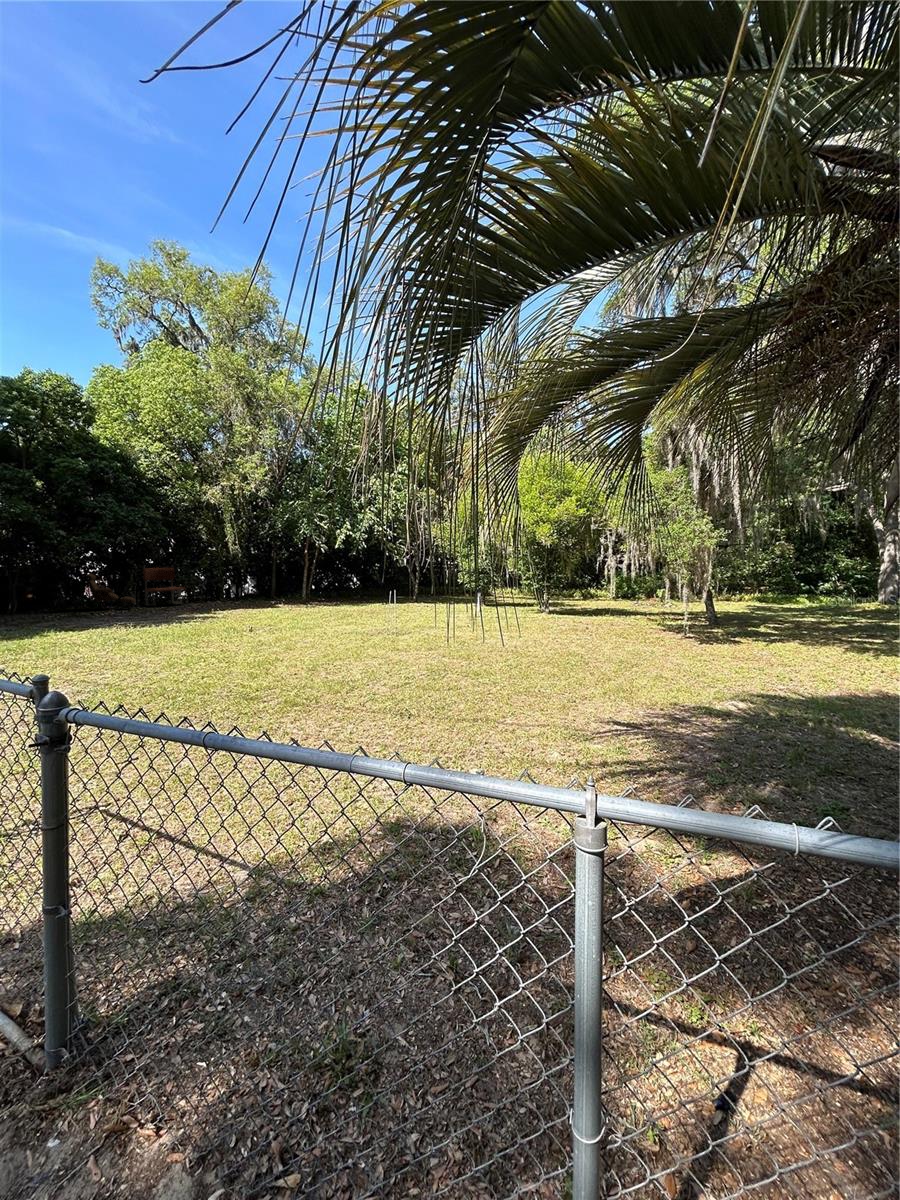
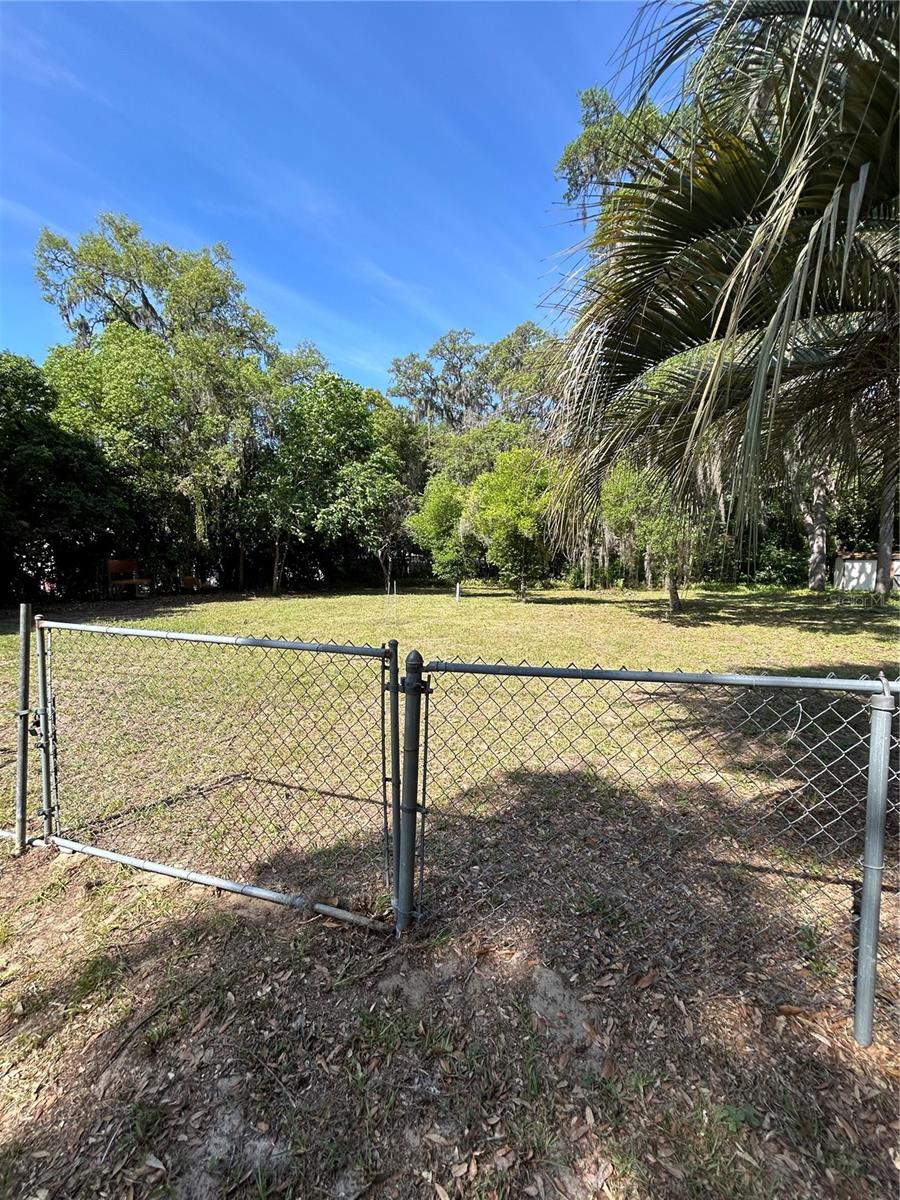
lounge chair: present [87,574,136,609] -> present [178,566,214,593]

